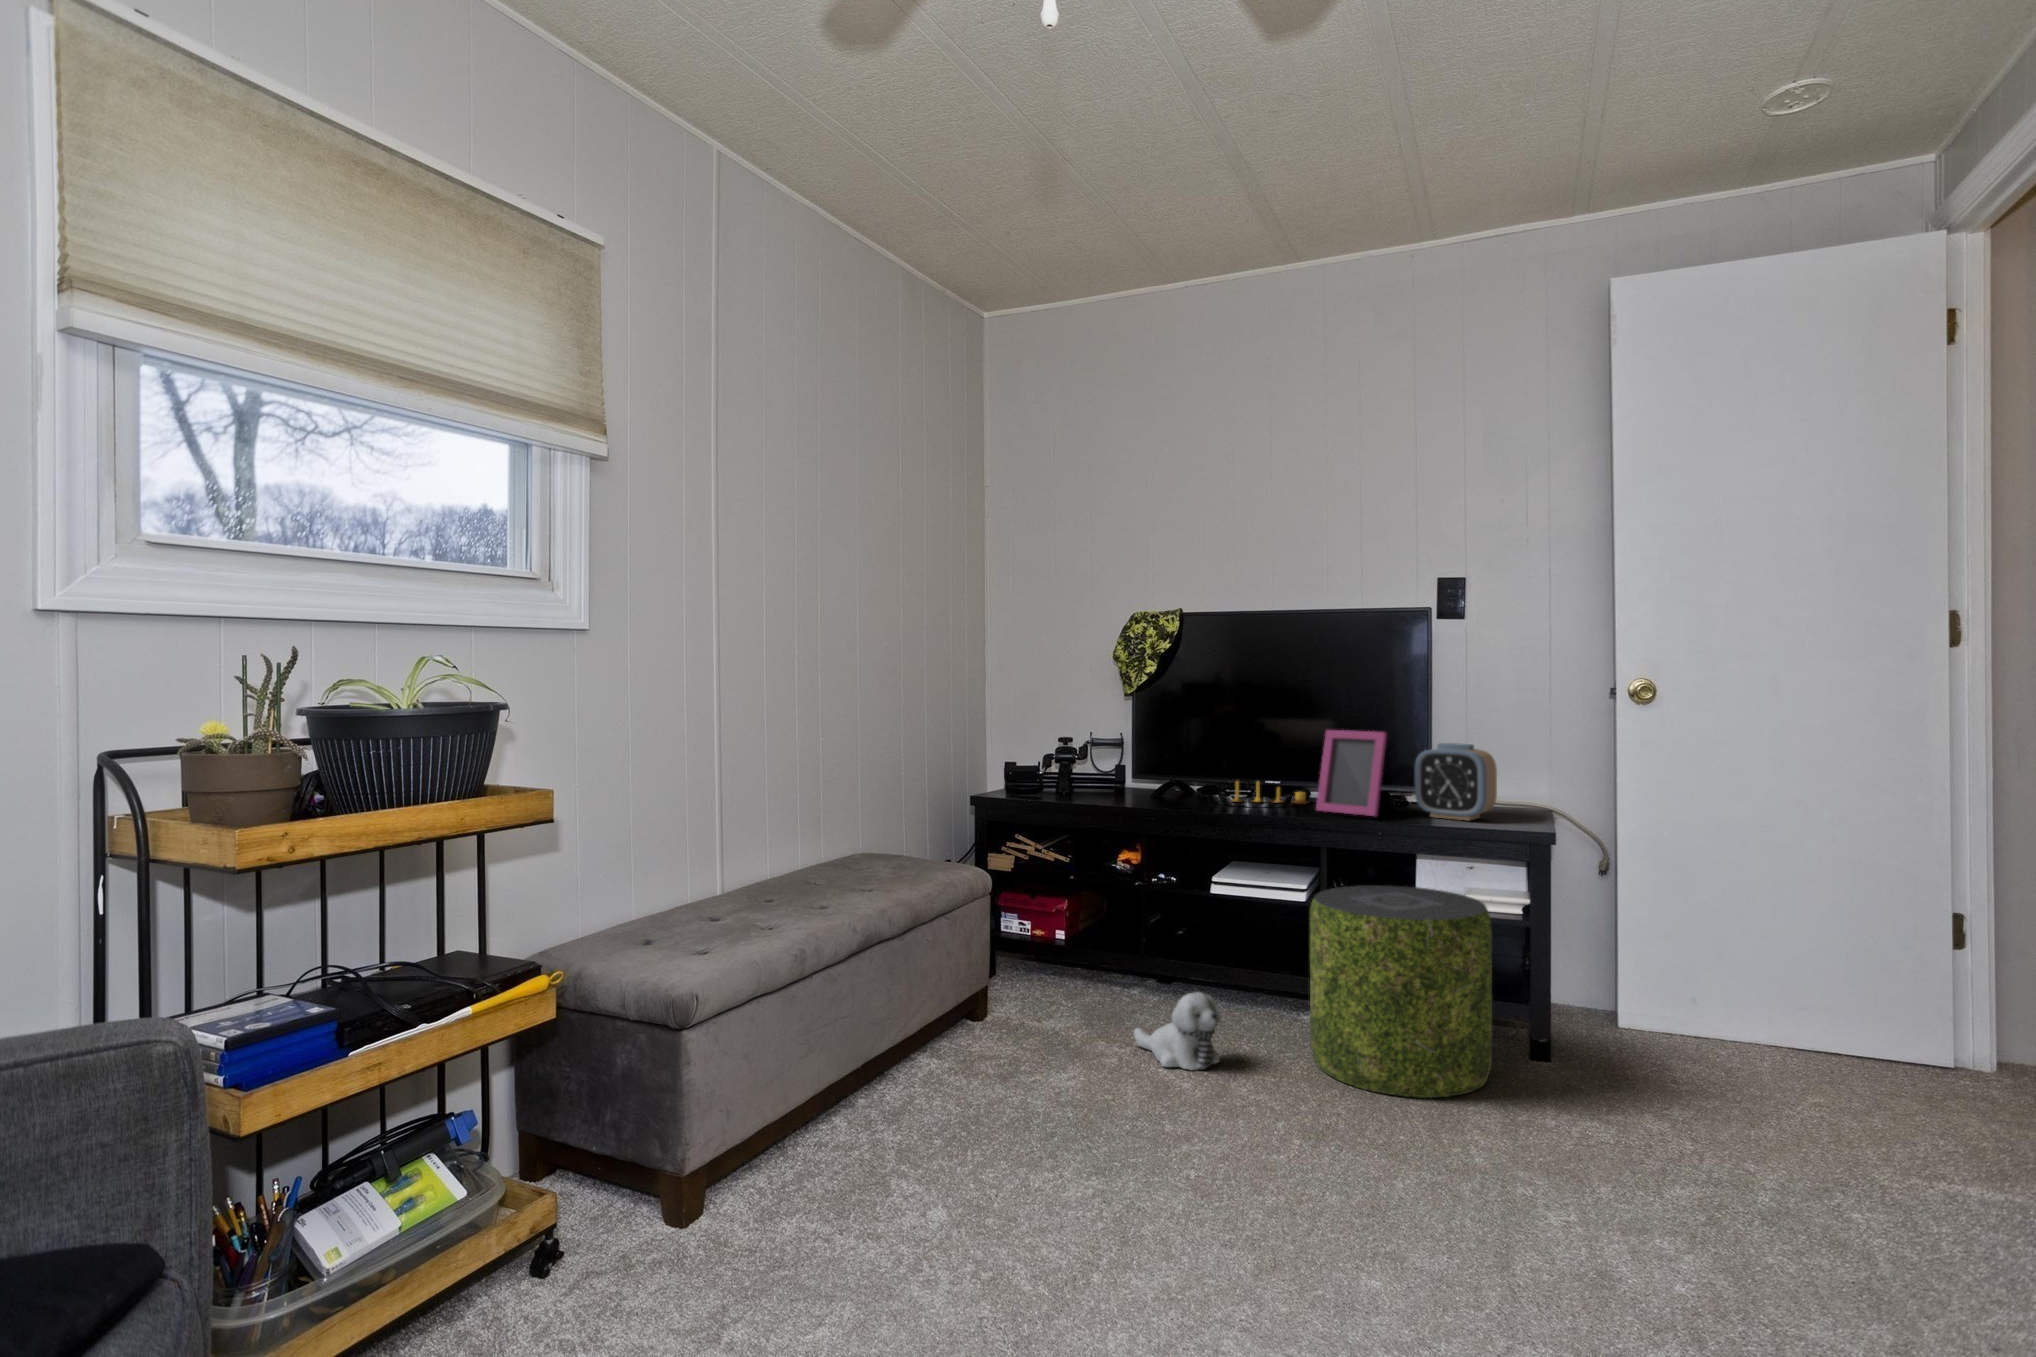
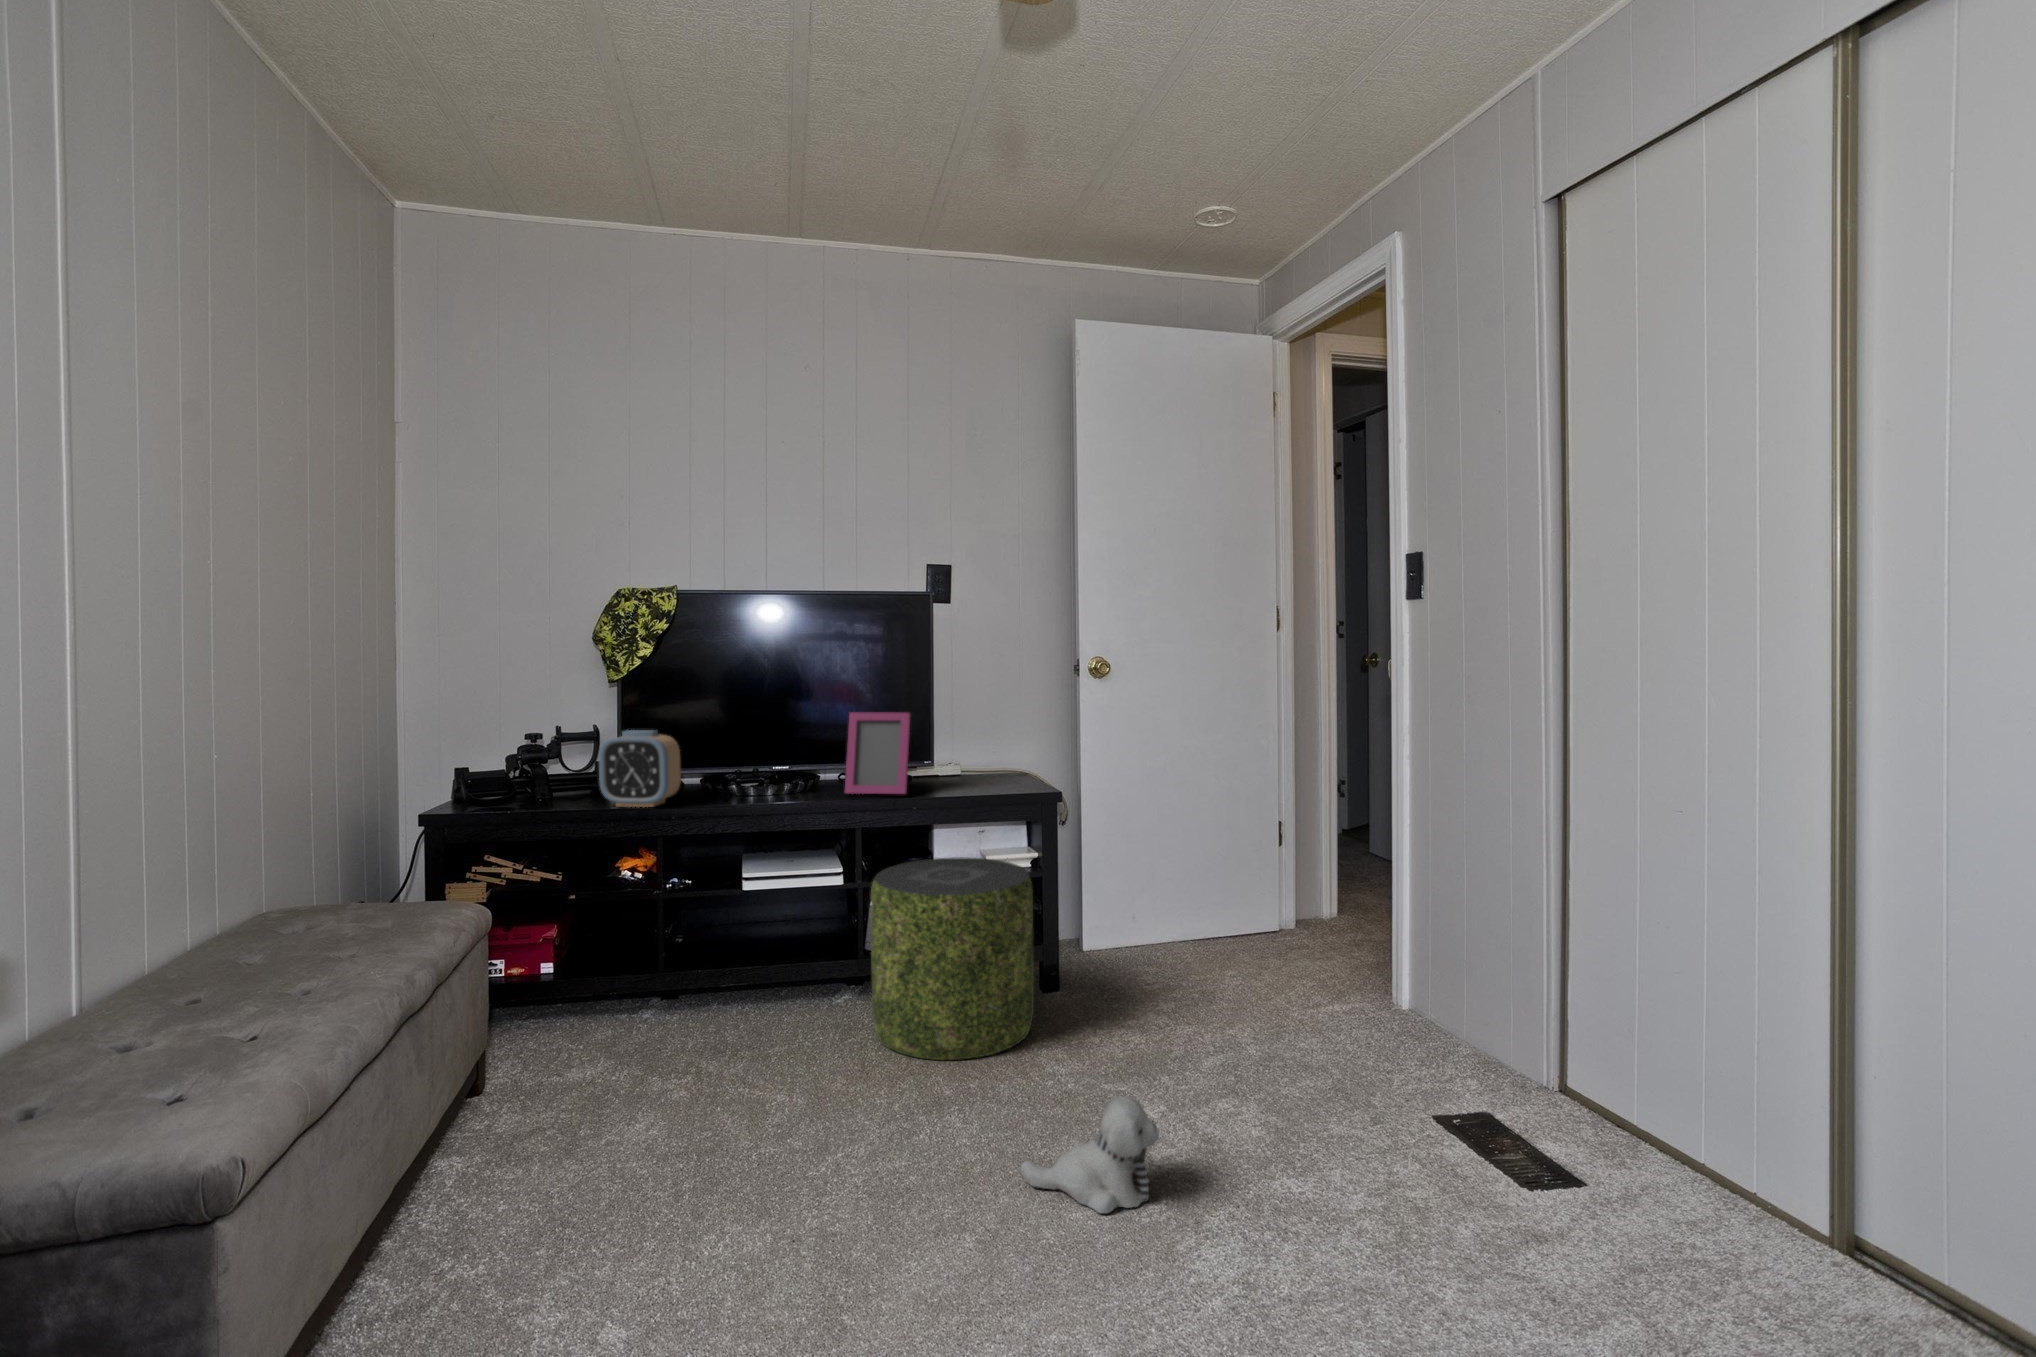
alarm clock: present [1414,743,1497,820] -> present [599,730,681,807]
candle: present [1231,781,1307,804] -> none [748,766,828,791]
plush toy: present [1134,992,1222,1070] -> present [1021,1096,1159,1213]

